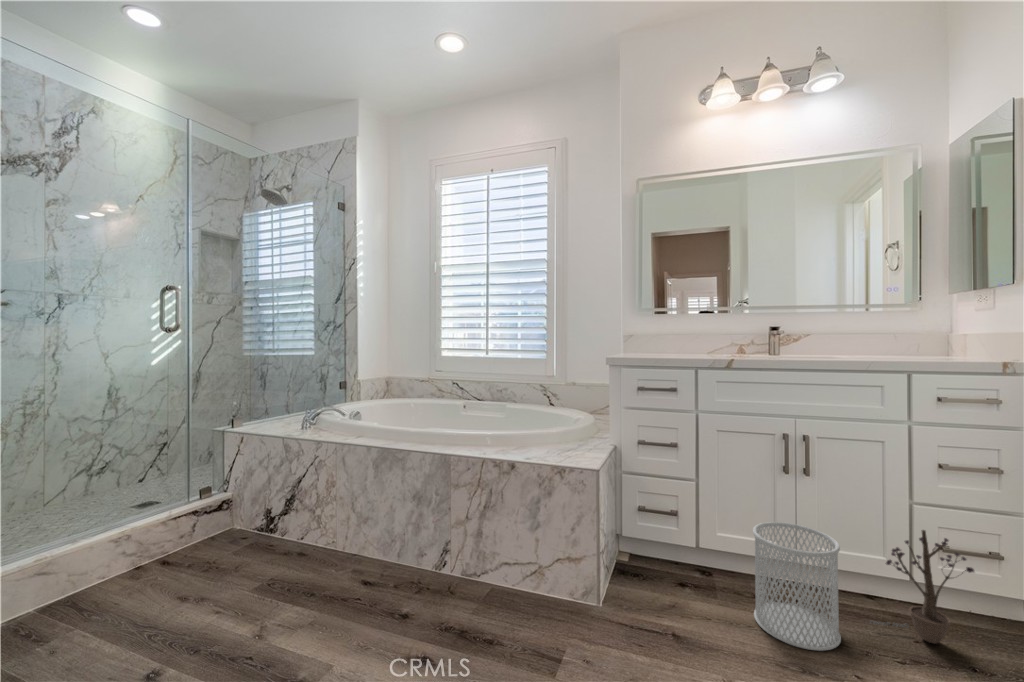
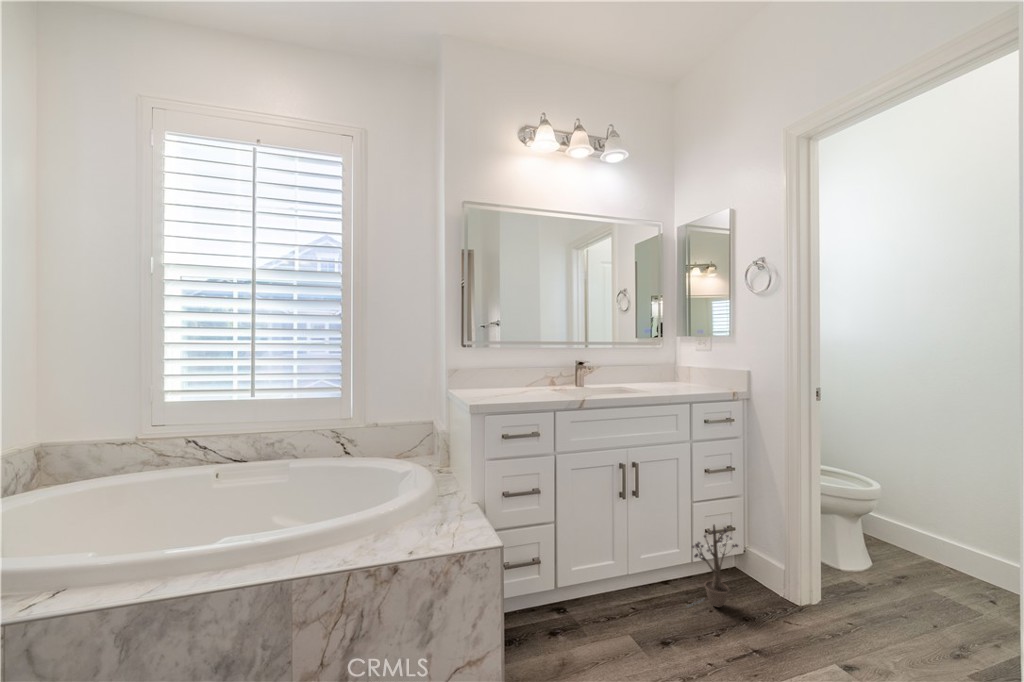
wastebasket: present [753,522,841,651] -> none [618,543,685,656]

